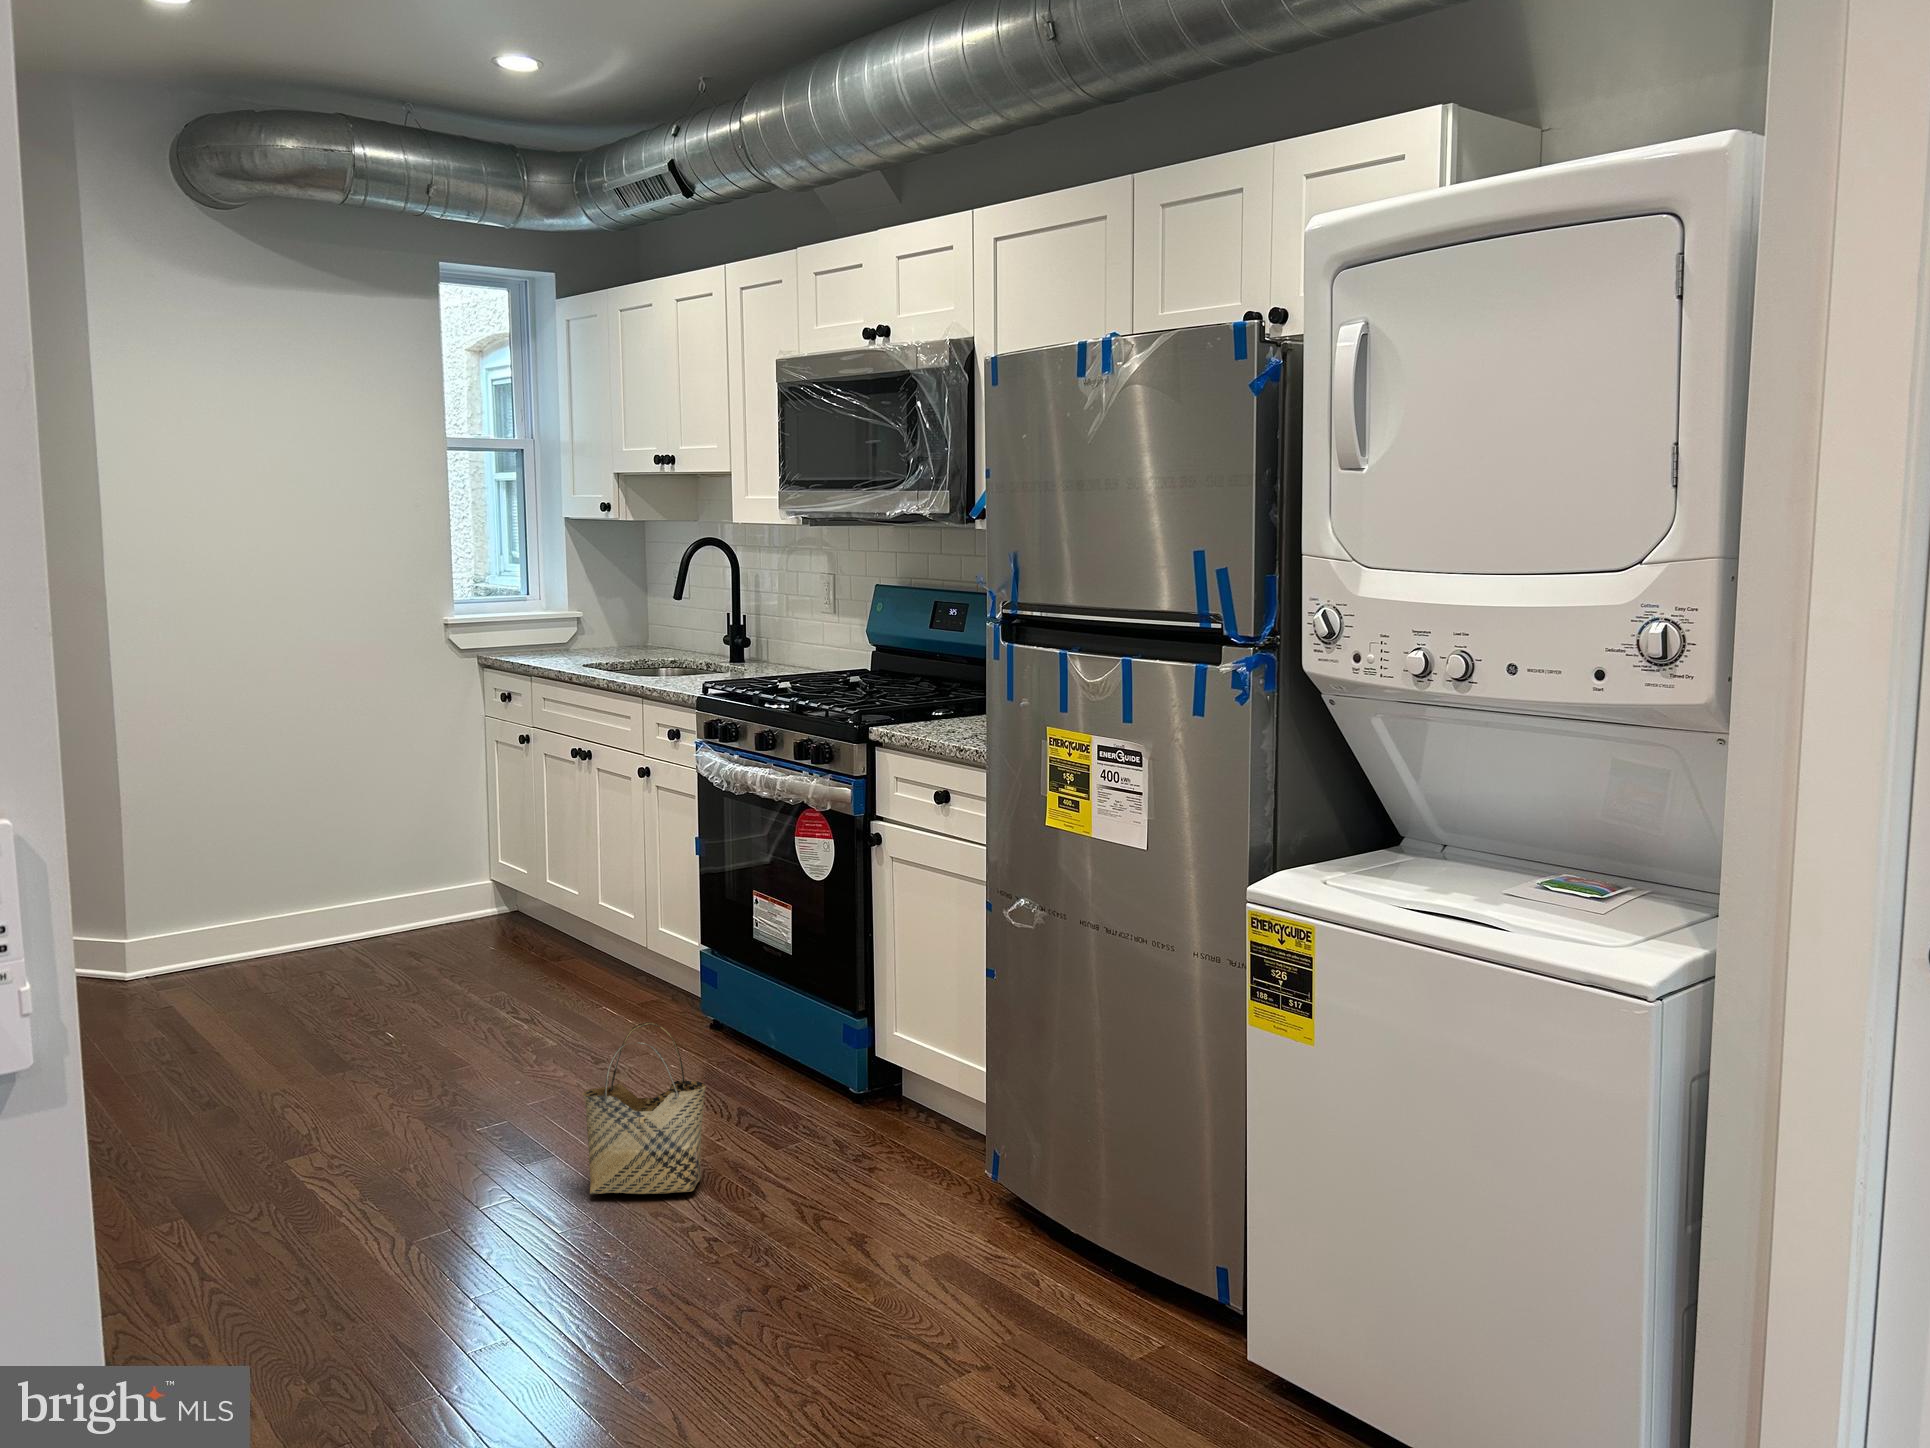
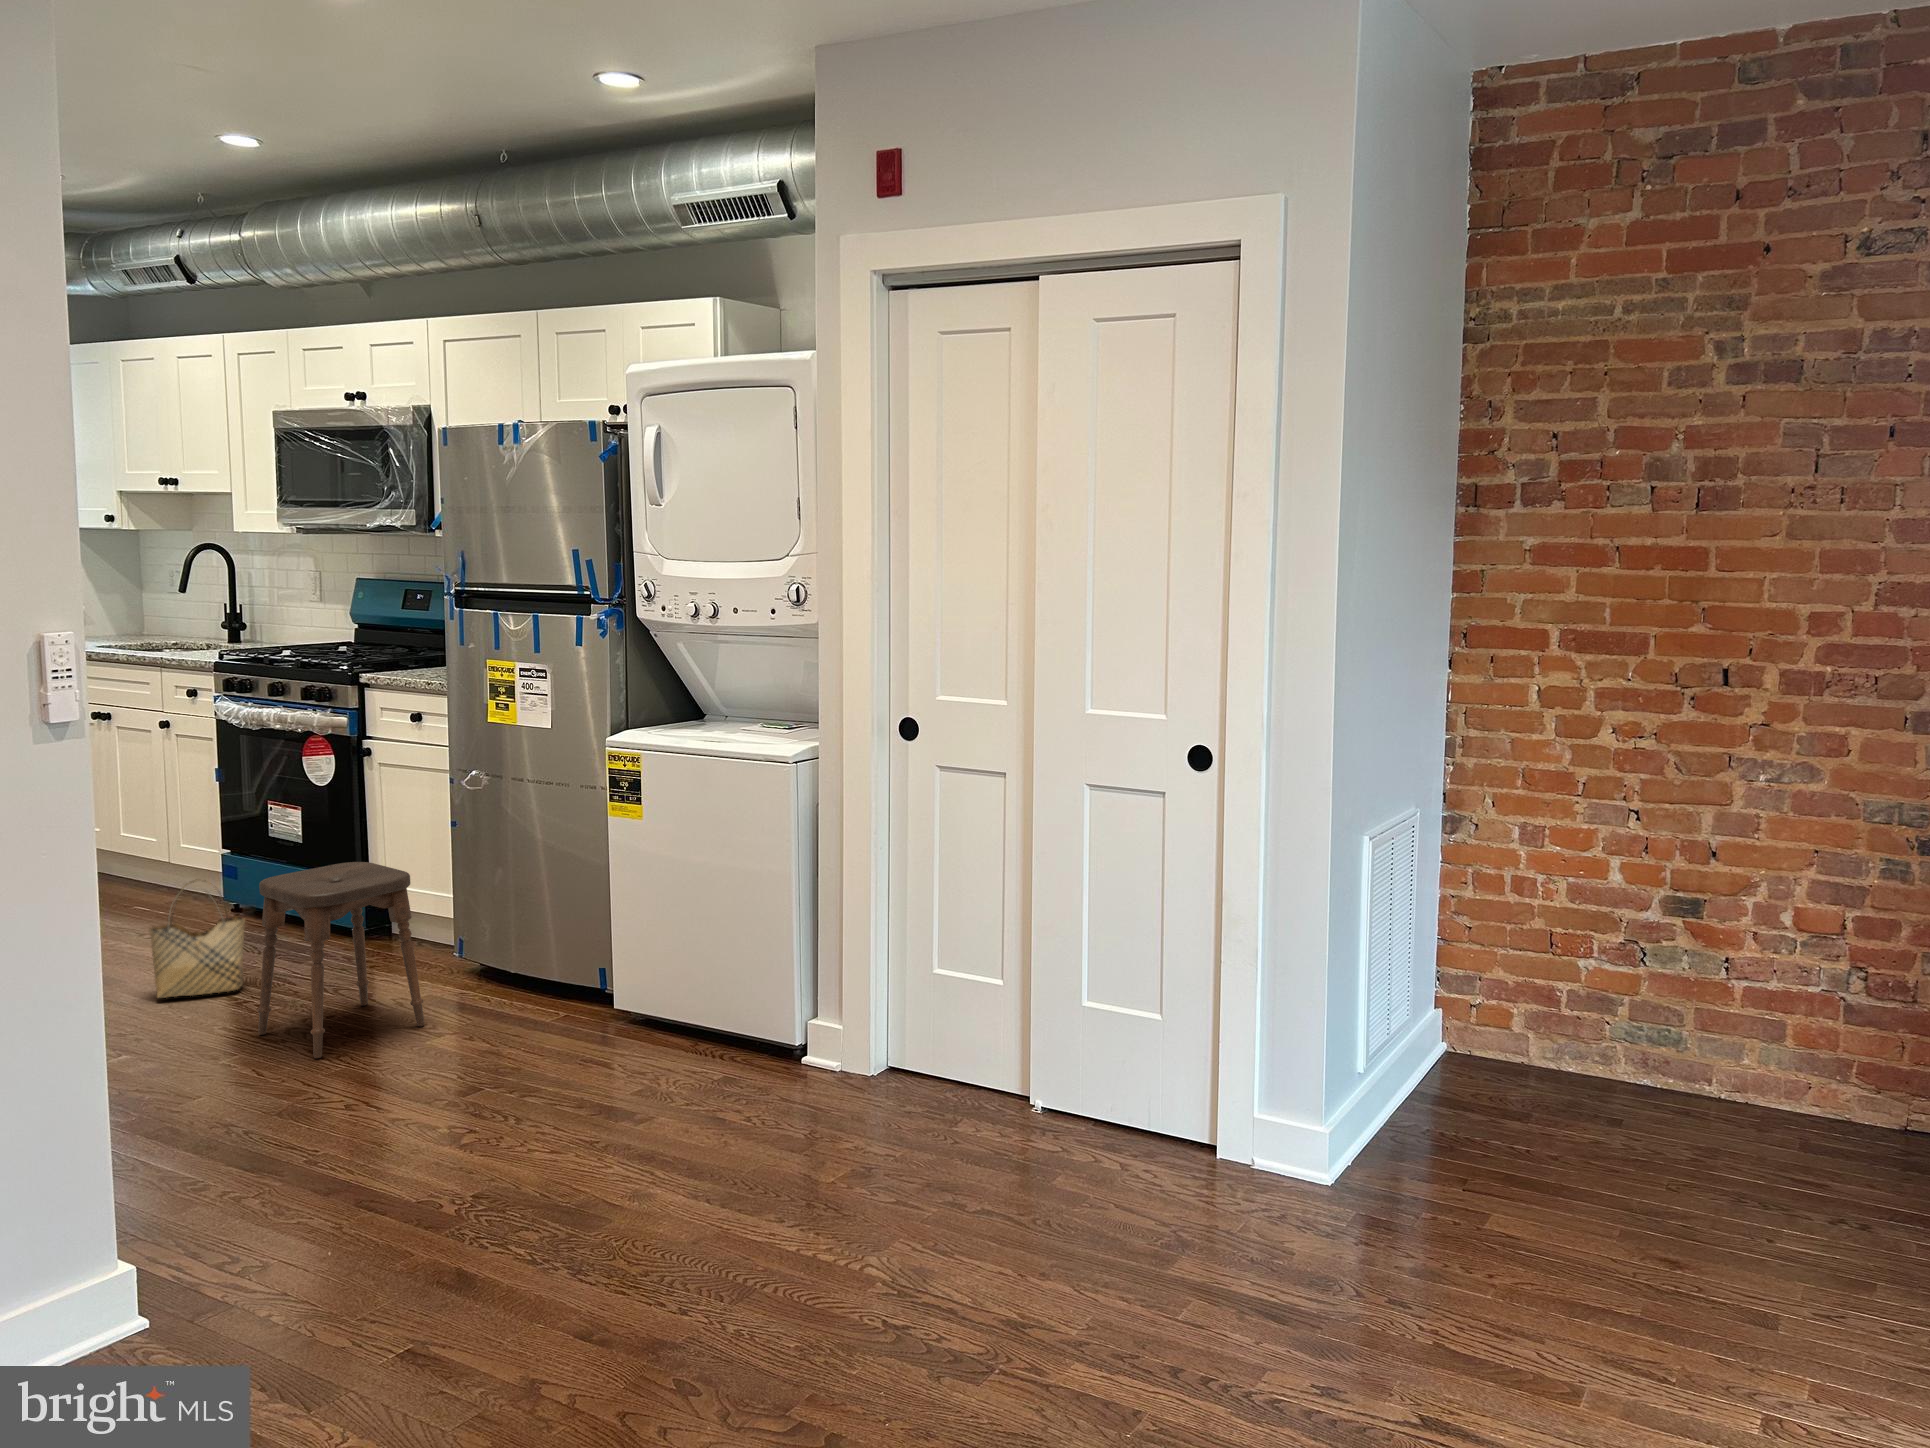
stool: none [703,1038,938,1382] -> present [257,862,424,1058]

